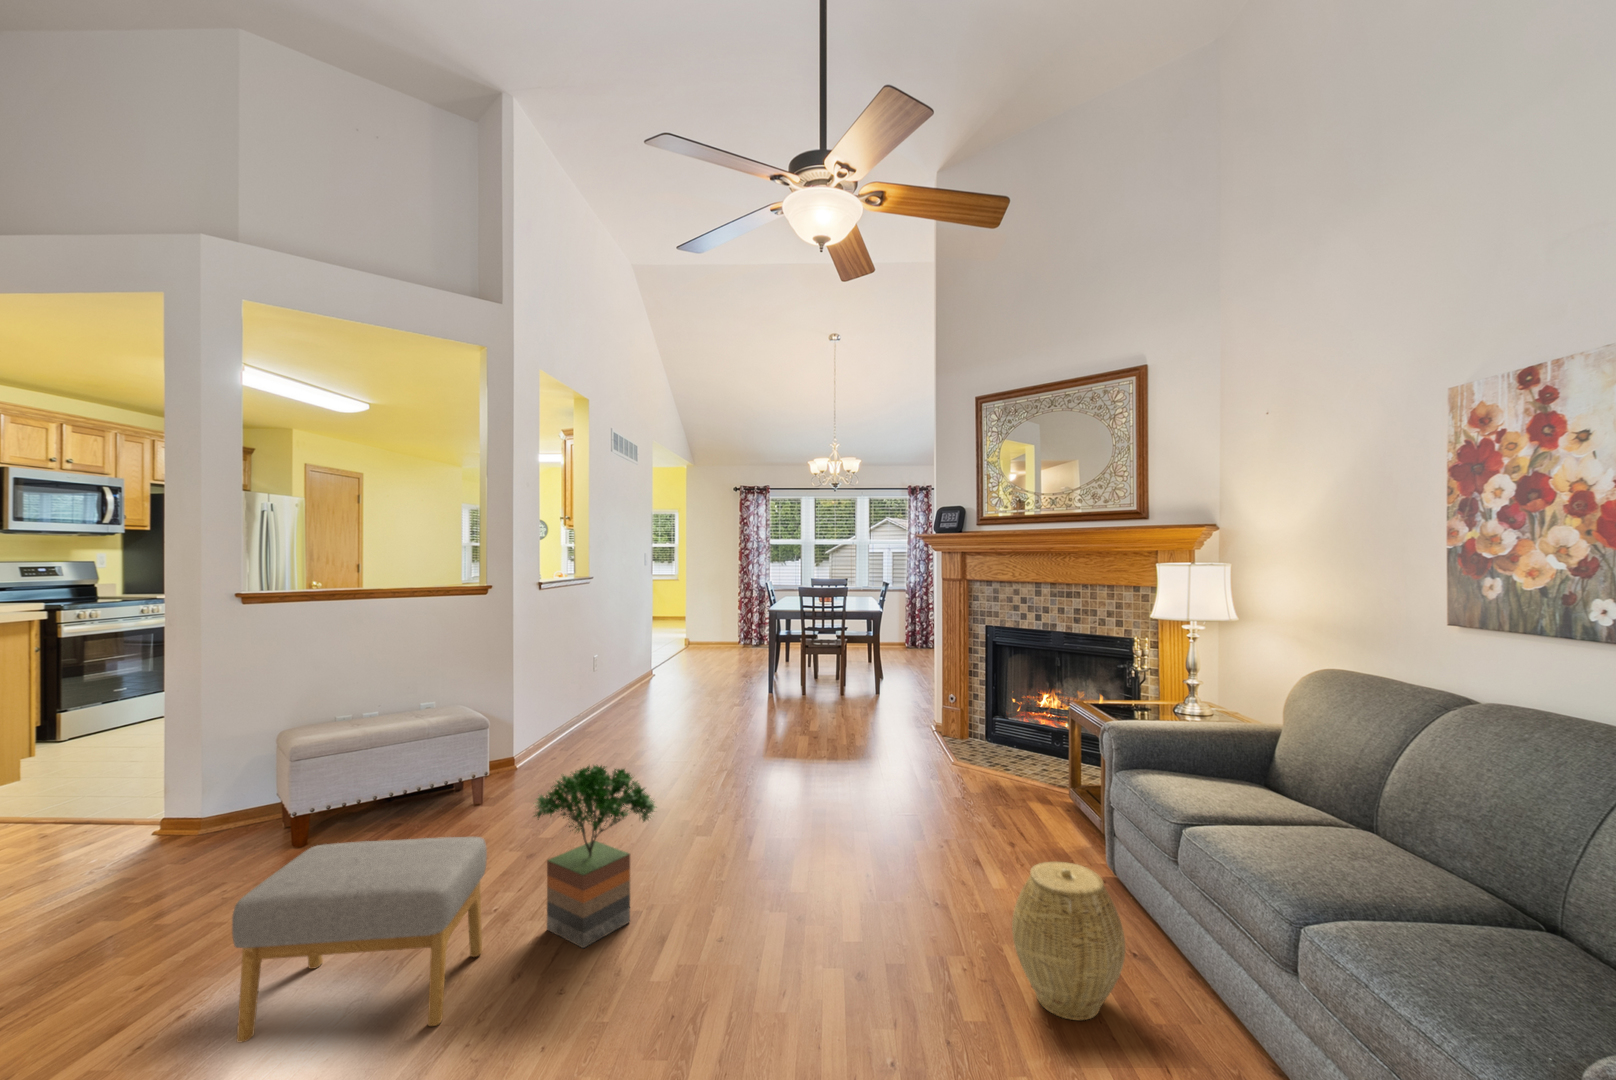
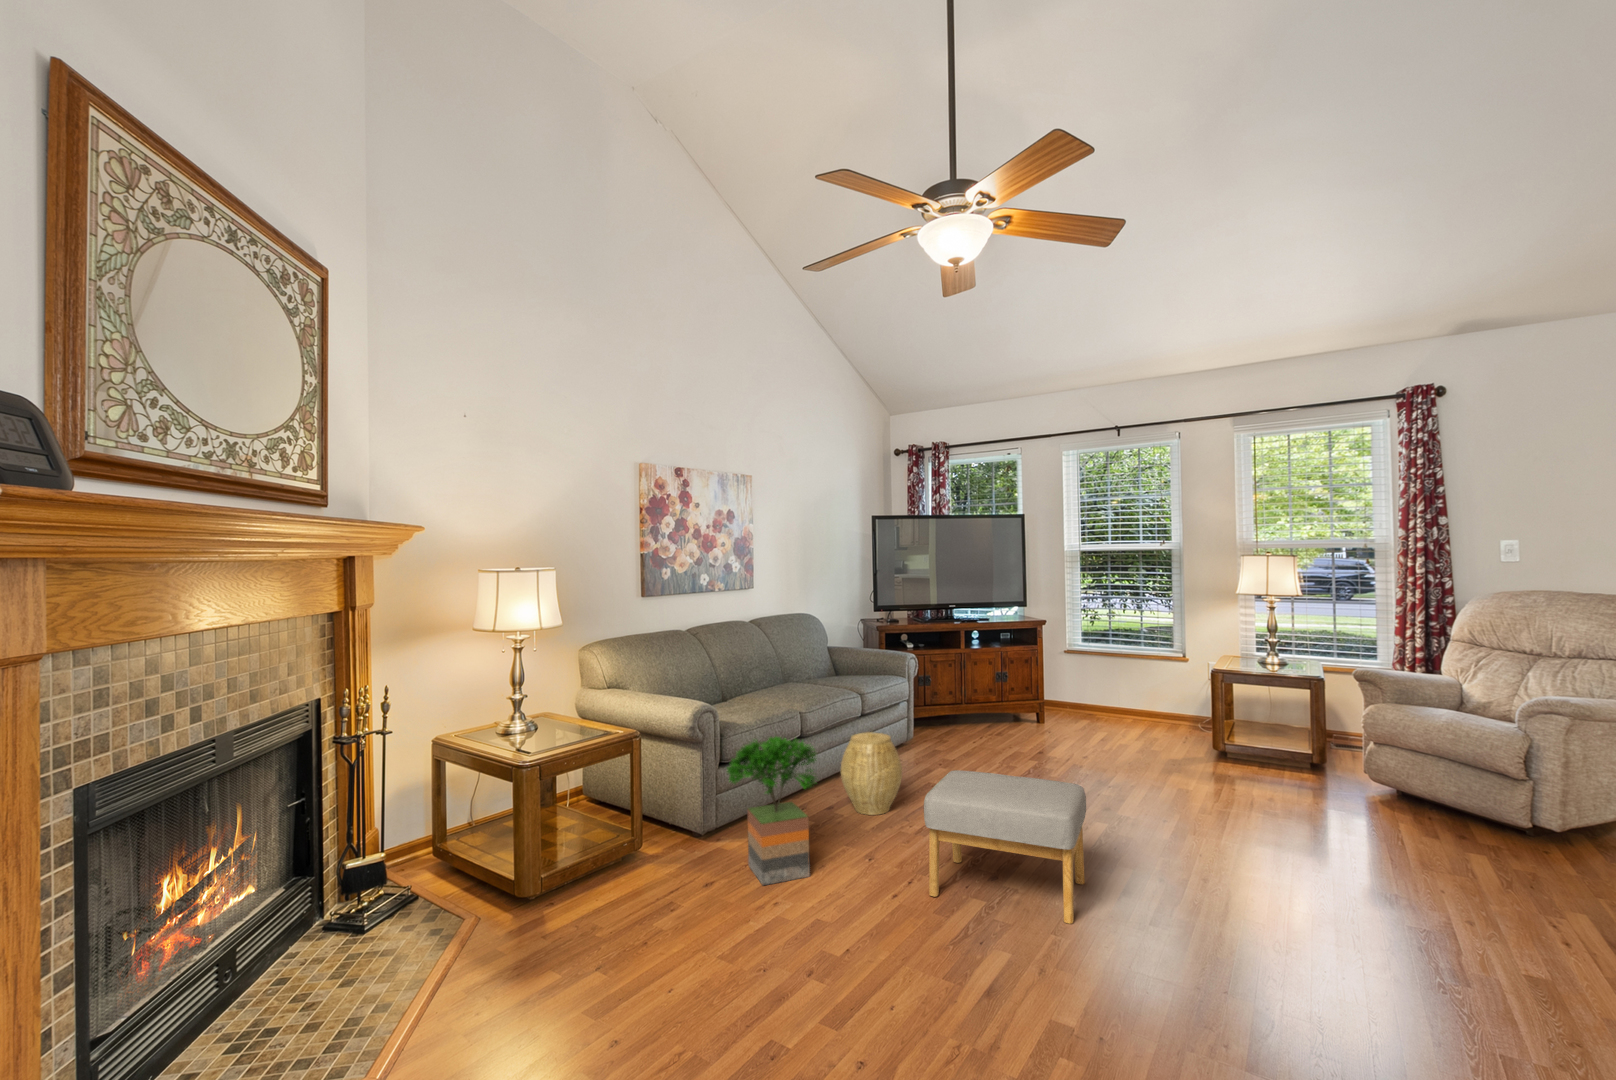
potted tree: present [534,765,657,948] -> present [727,737,816,885]
footstool: present [232,837,487,1042] -> present [924,770,1086,924]

